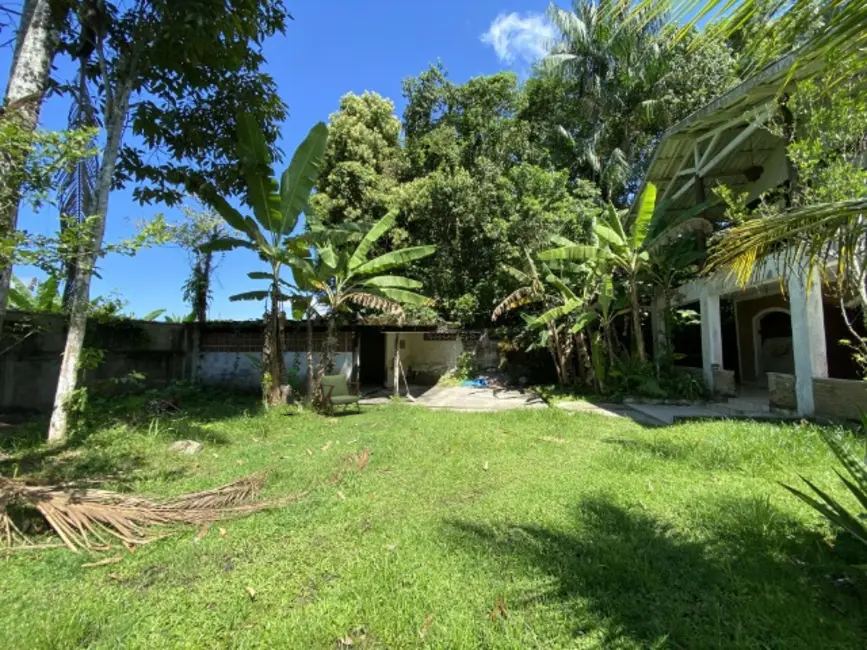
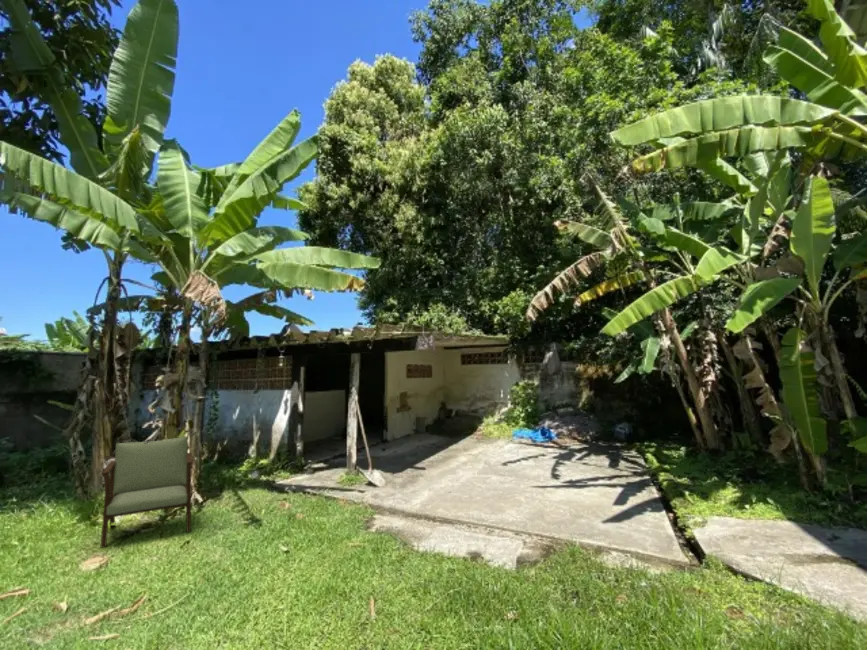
potted plant: present [286,369,296,415] -> none [38,426,90,527]

